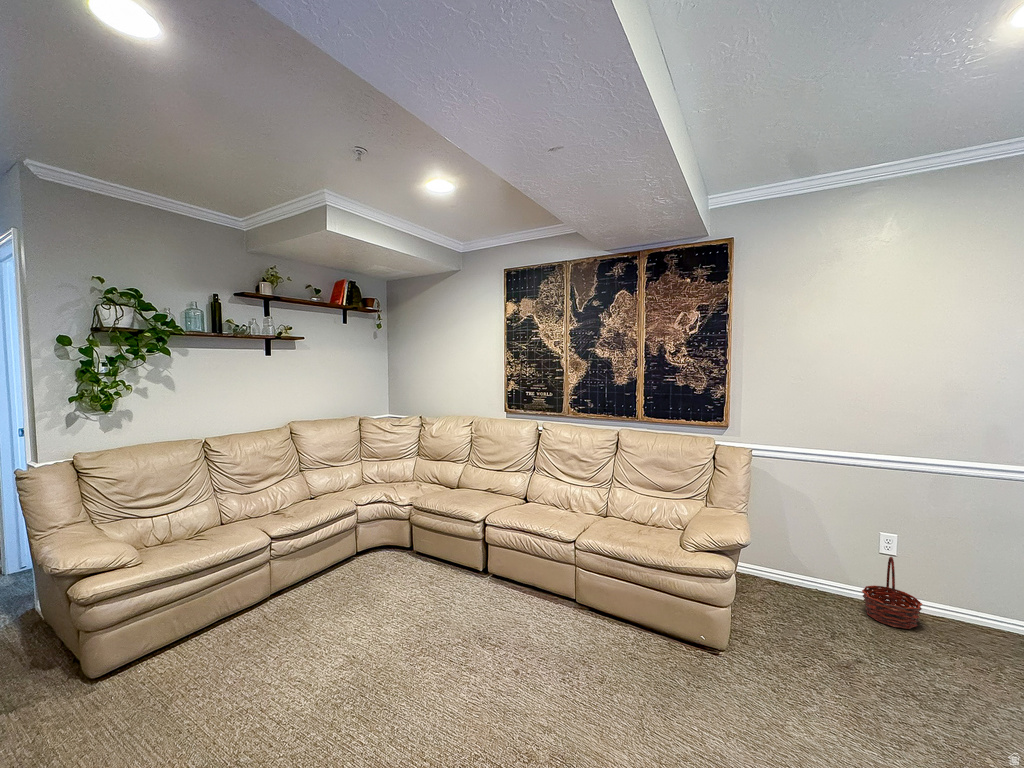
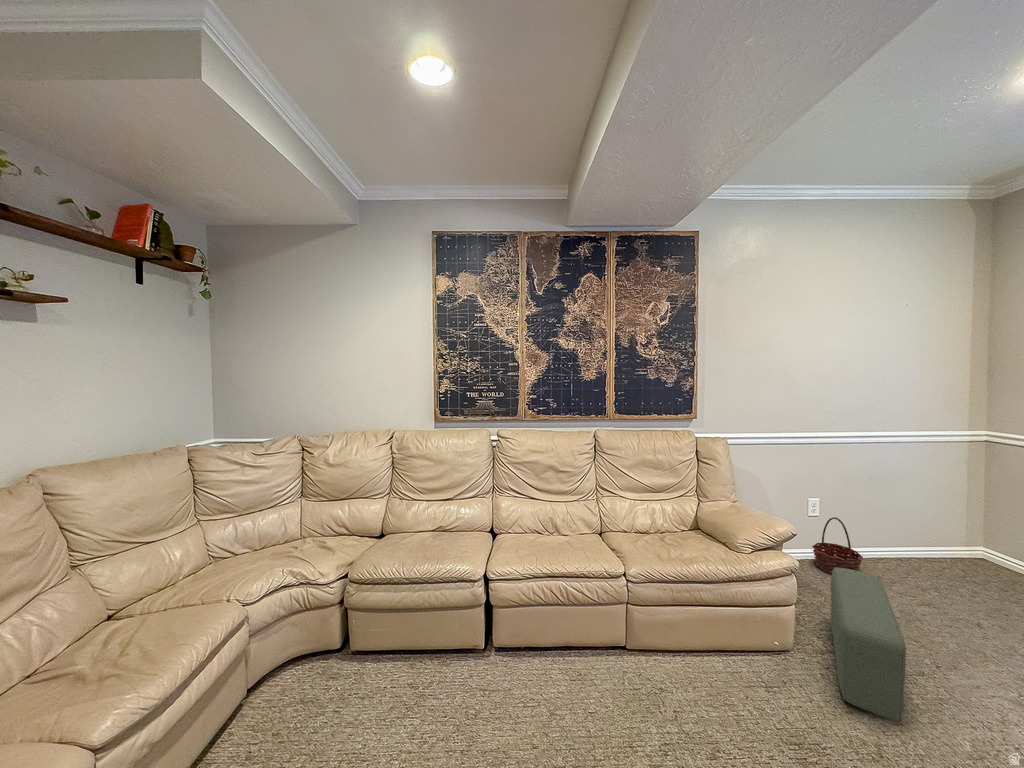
pouf: none [707,585,833,699] -> present [831,567,906,721]

